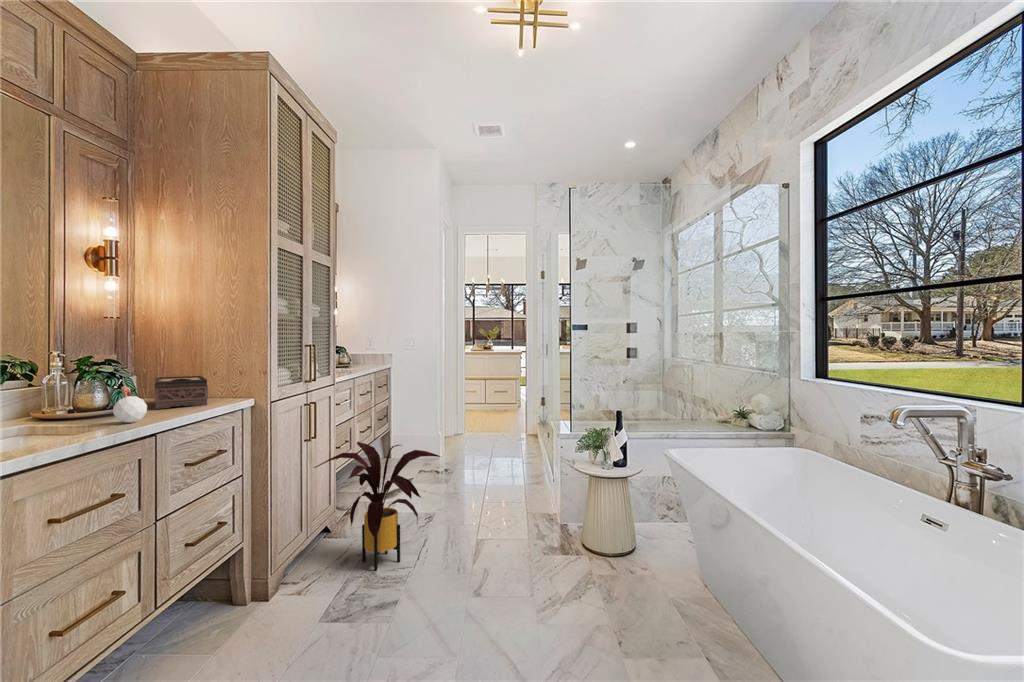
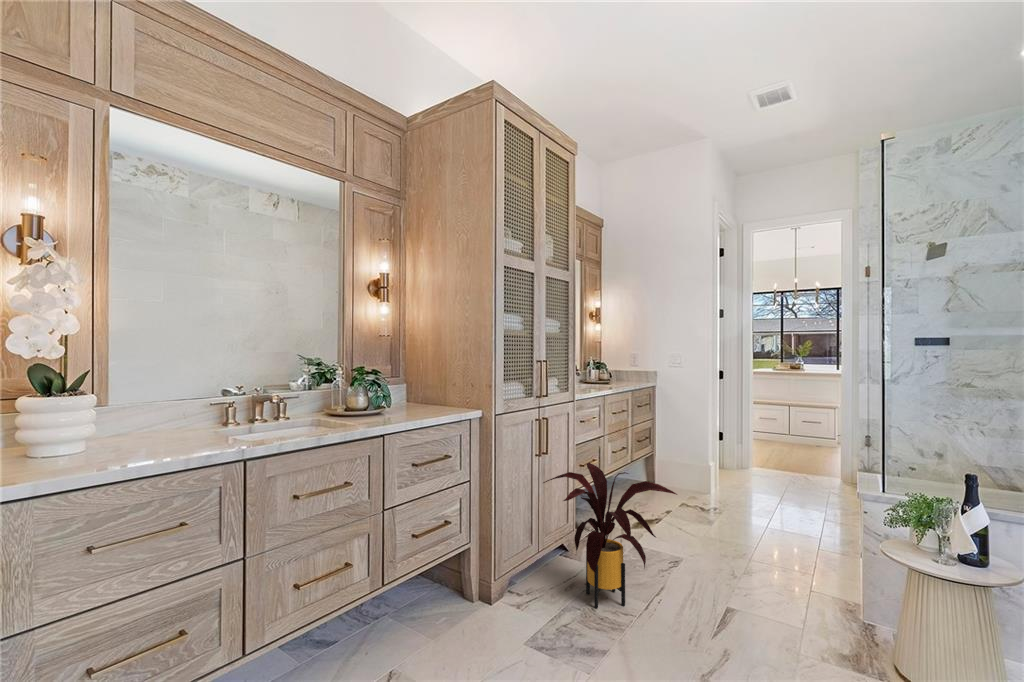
tissue box: present [155,376,208,409] -> none [402,385,446,412]
candle: present [113,378,147,423] -> none [359,385,381,423]

